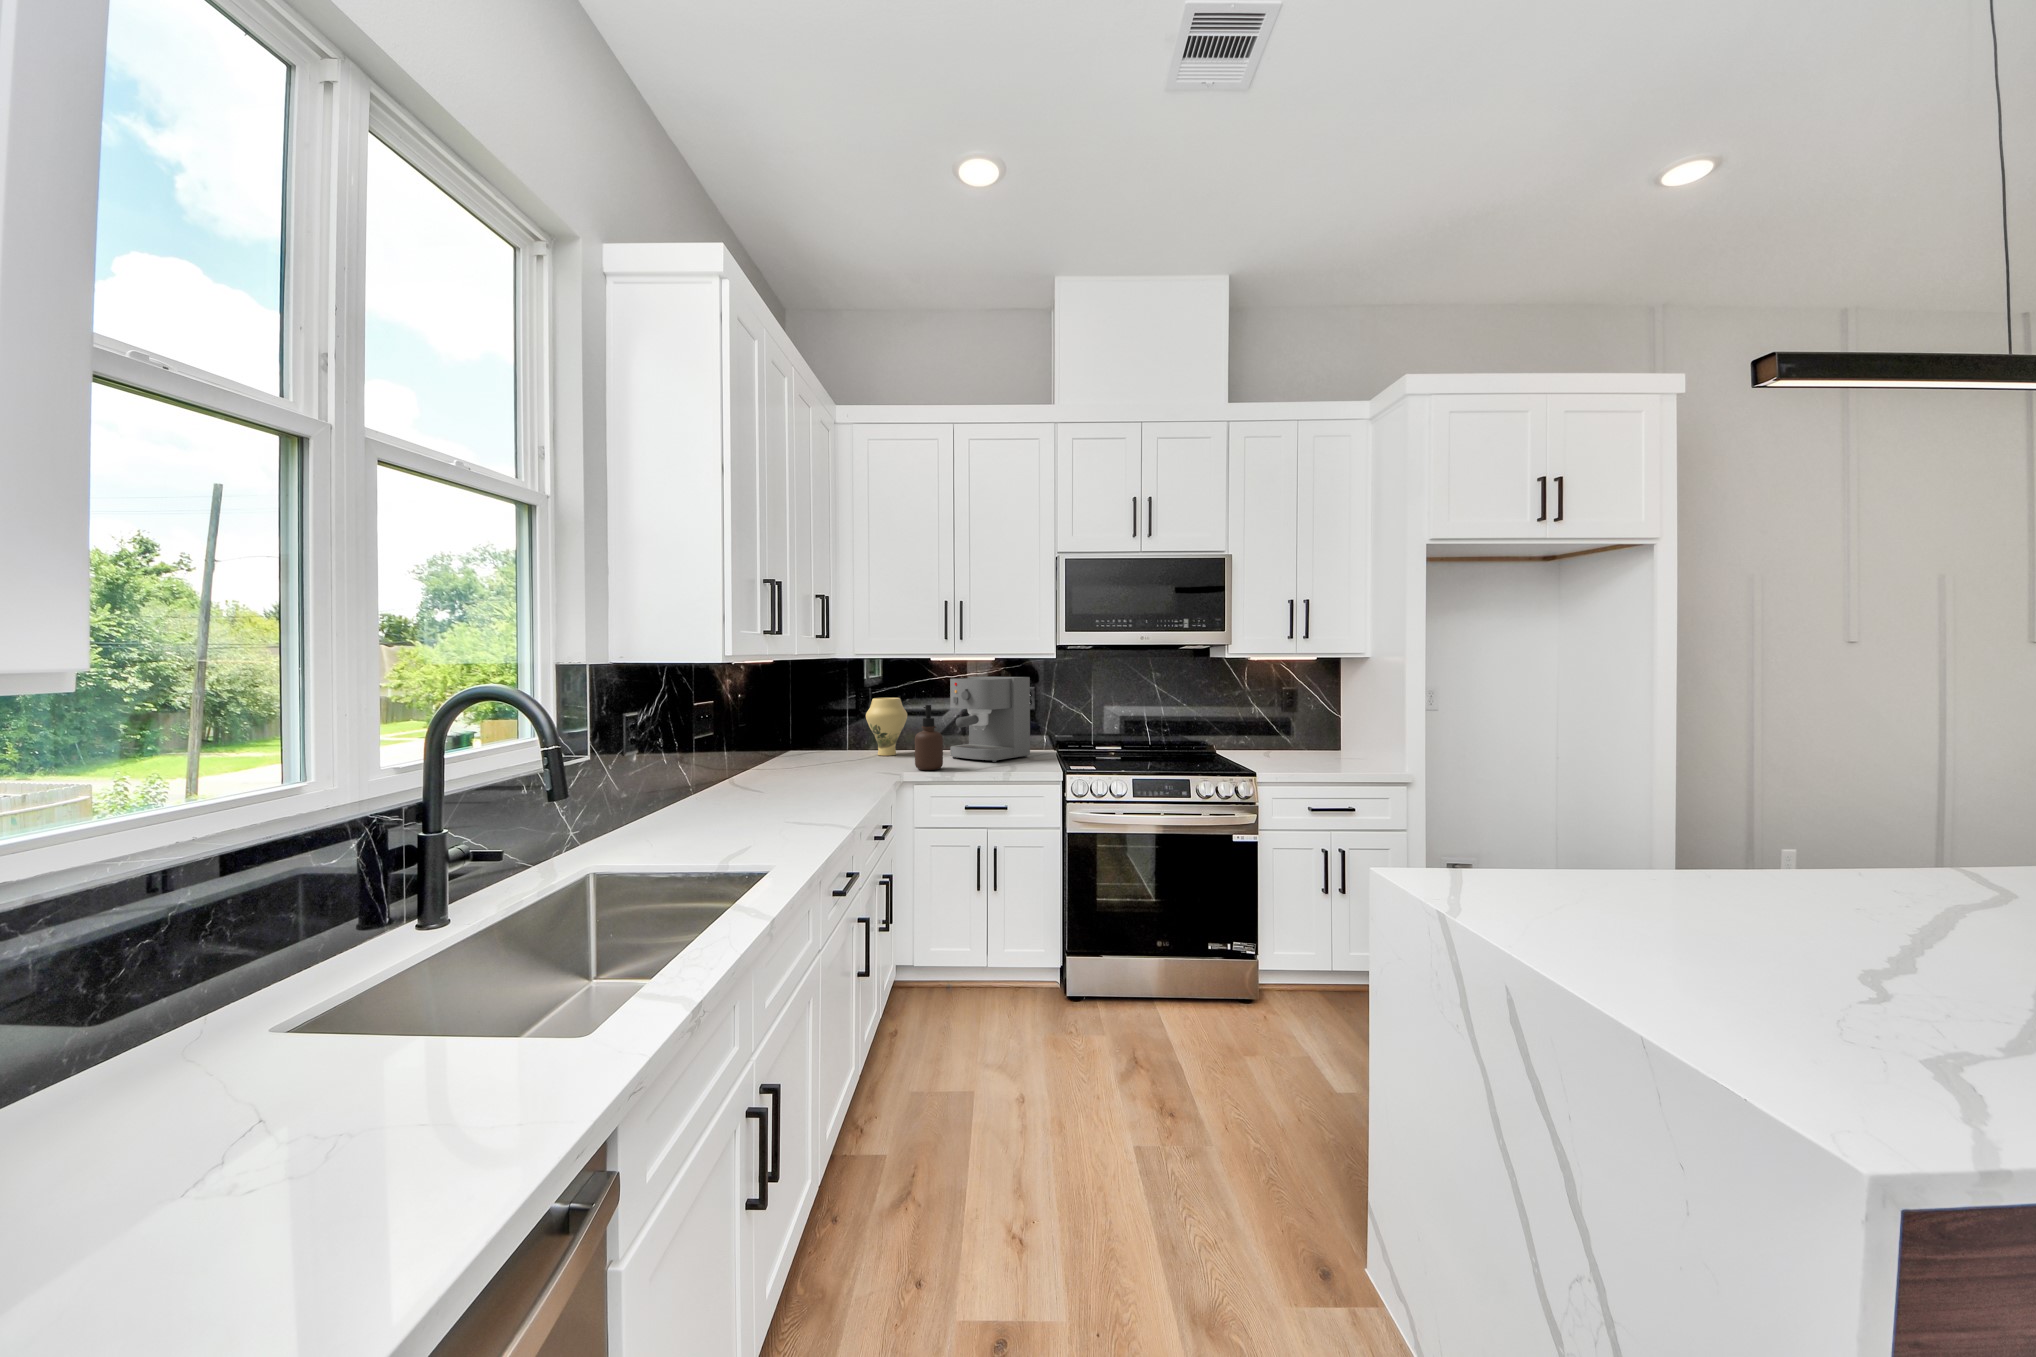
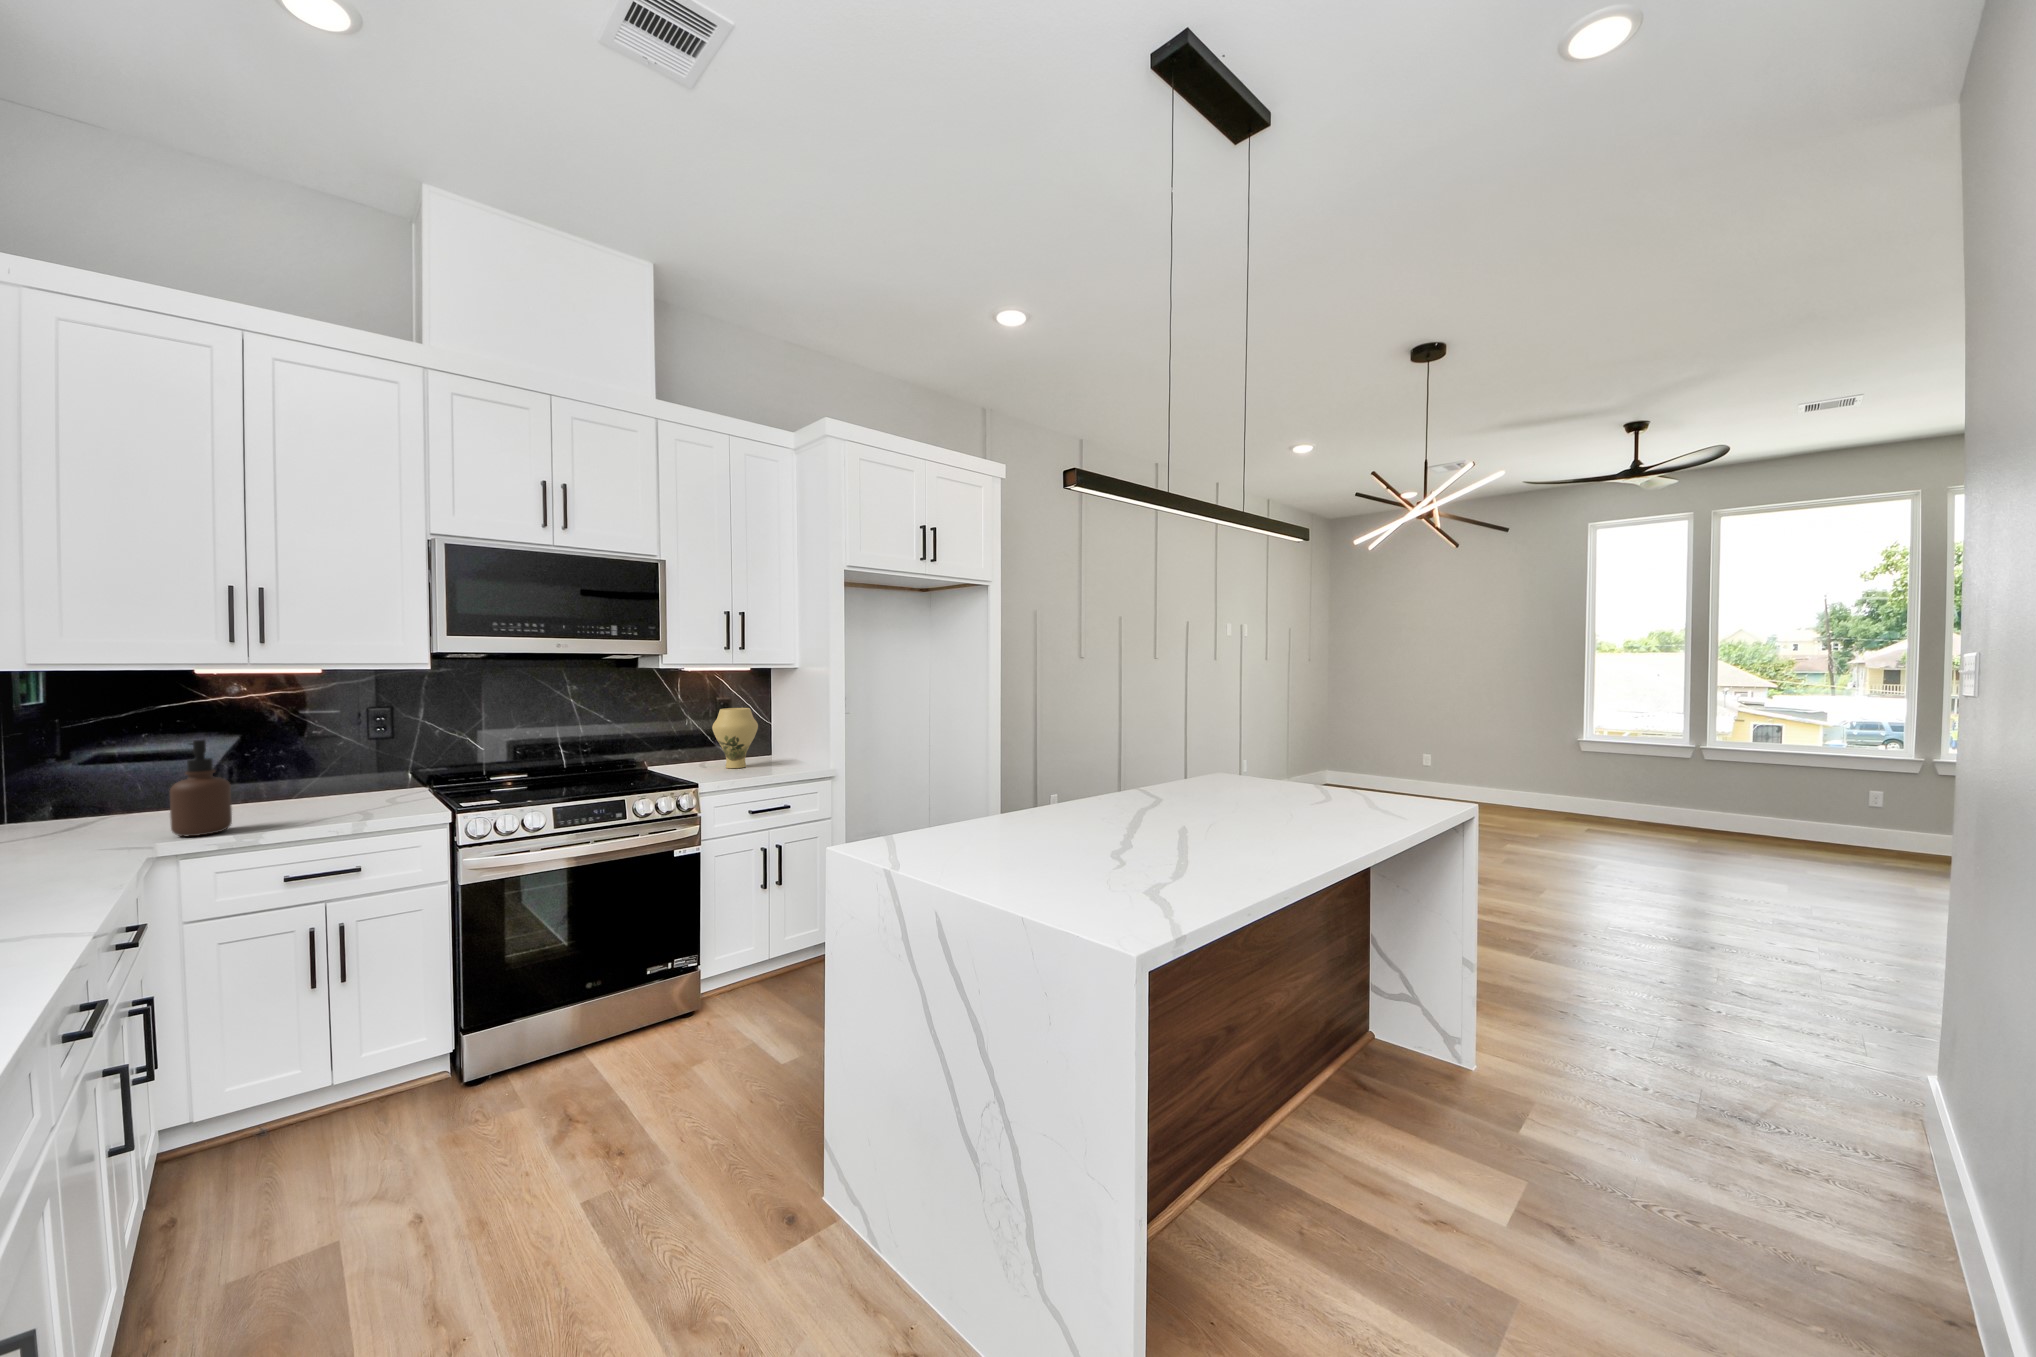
coffee maker: present [950,677,1030,762] -> none [240,694,391,811]
vase: present [866,698,907,756] -> present [712,708,758,768]

